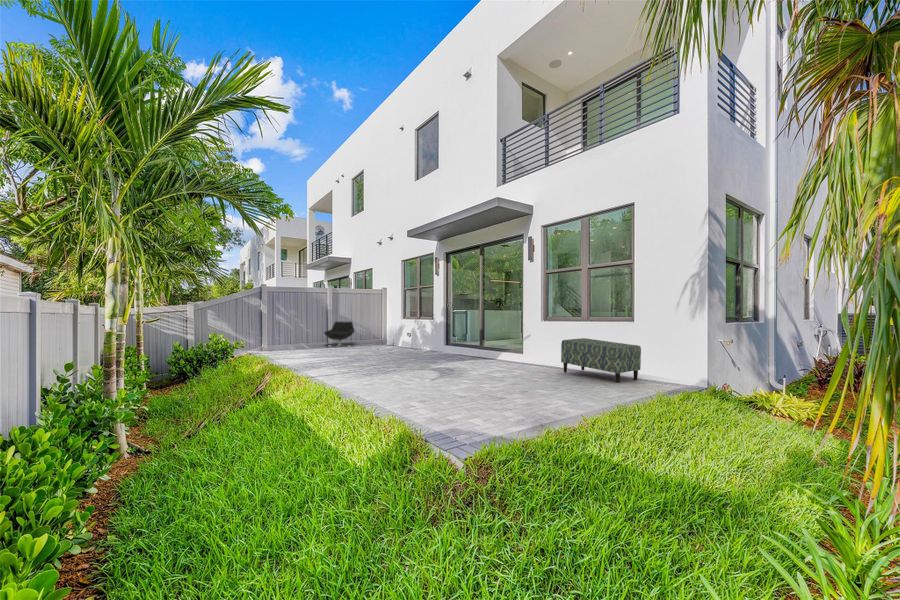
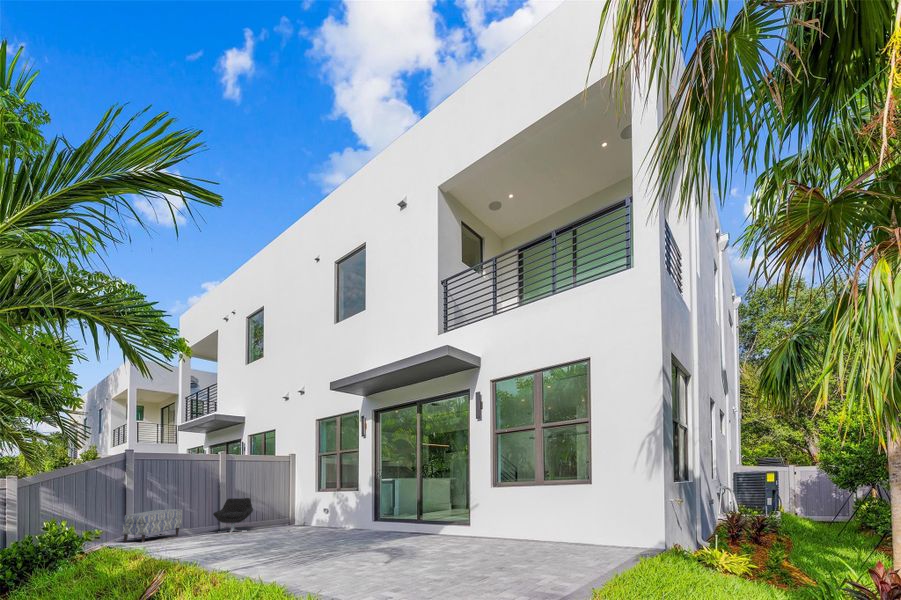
bench: present [561,338,641,383] -> present [122,509,182,542]

